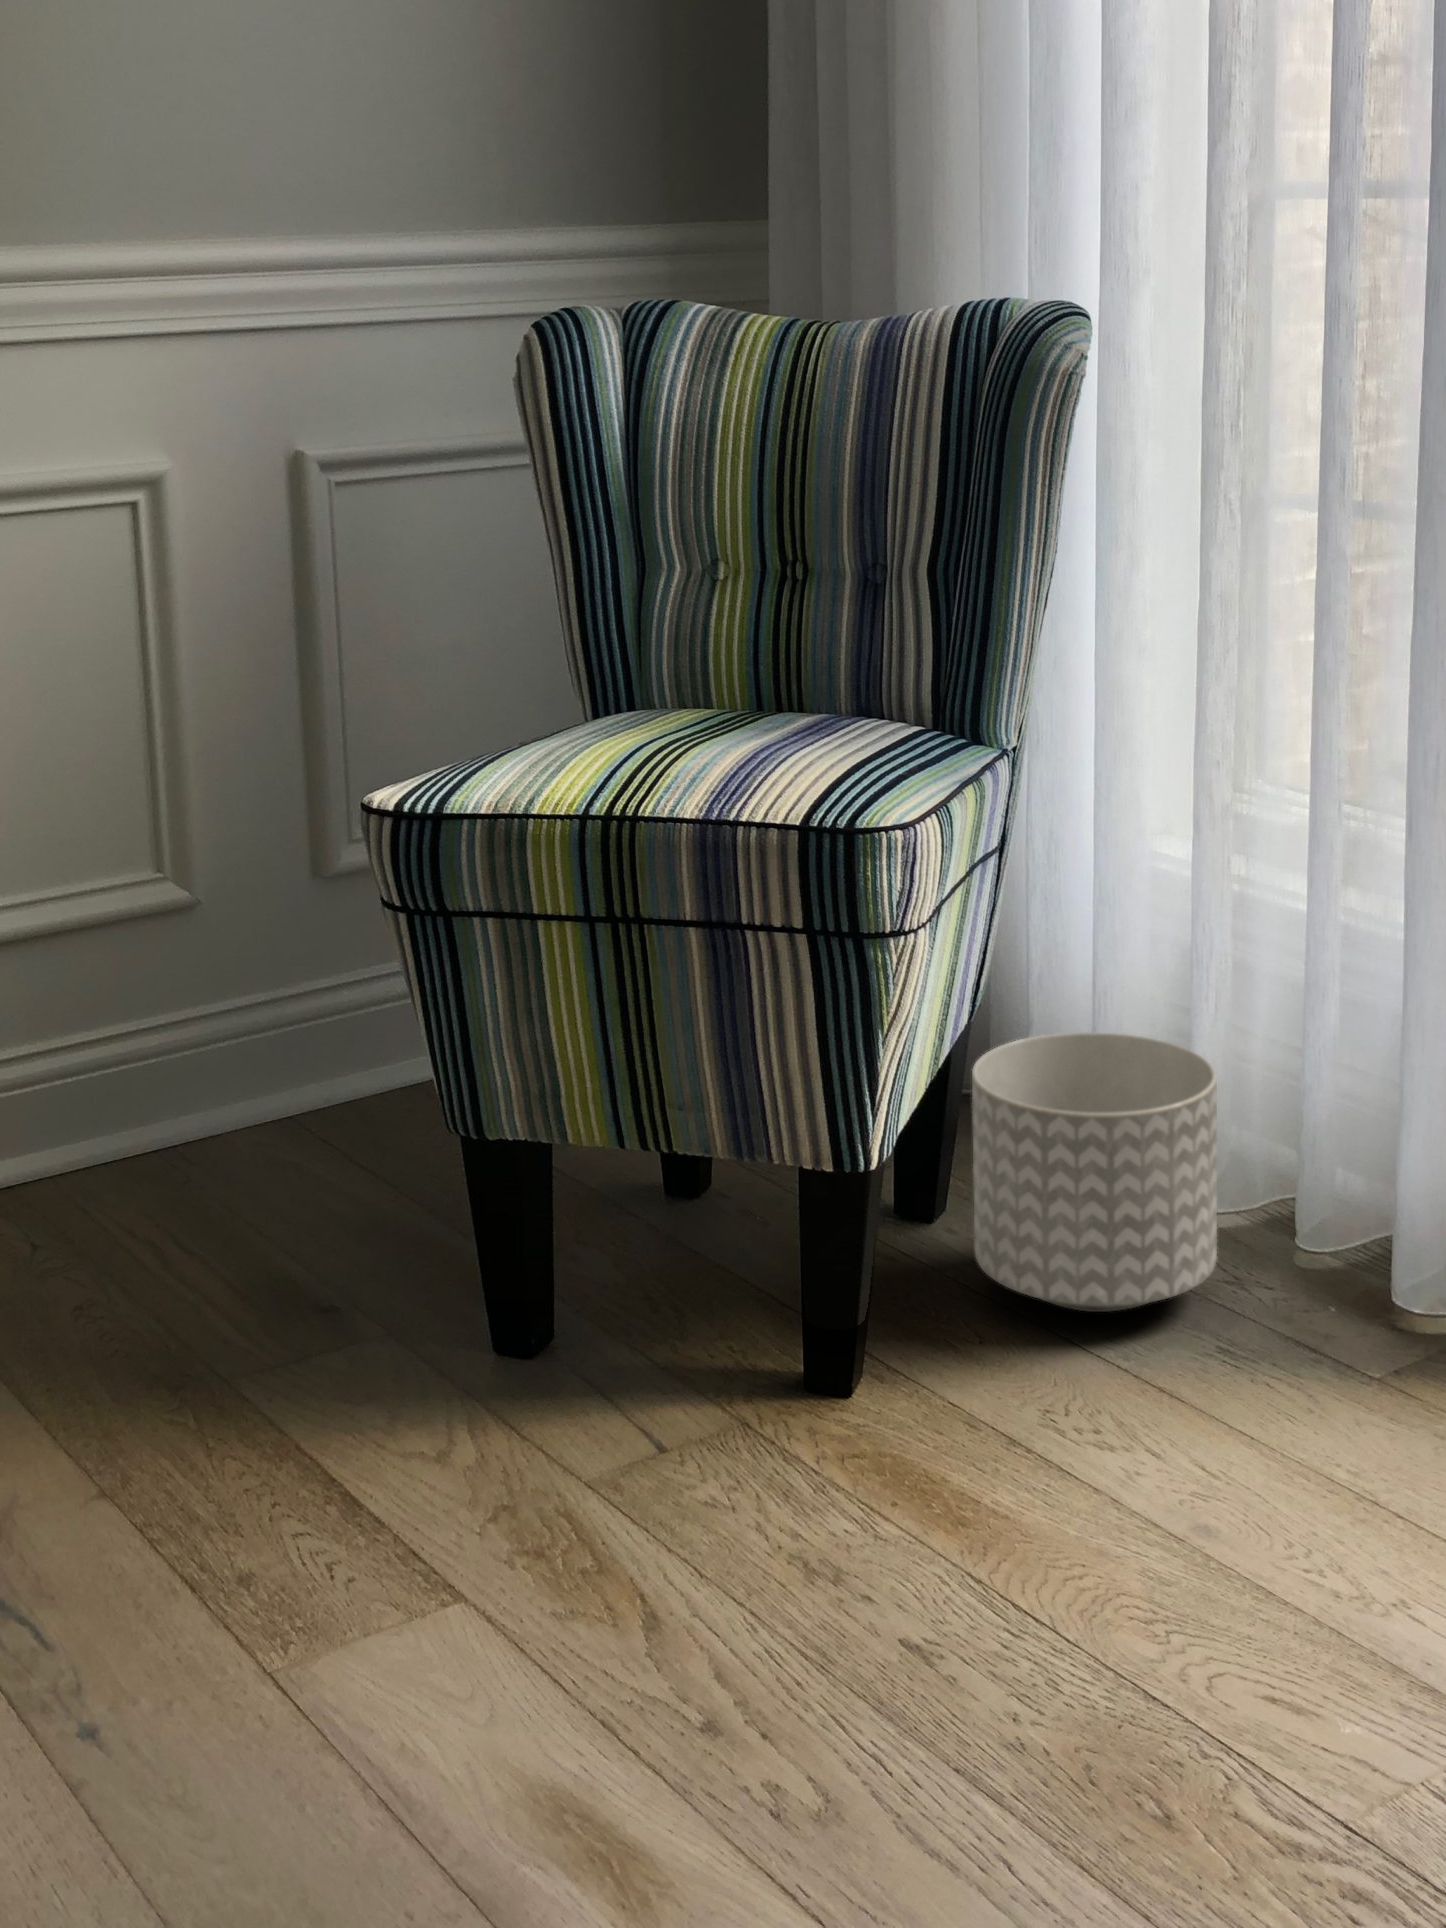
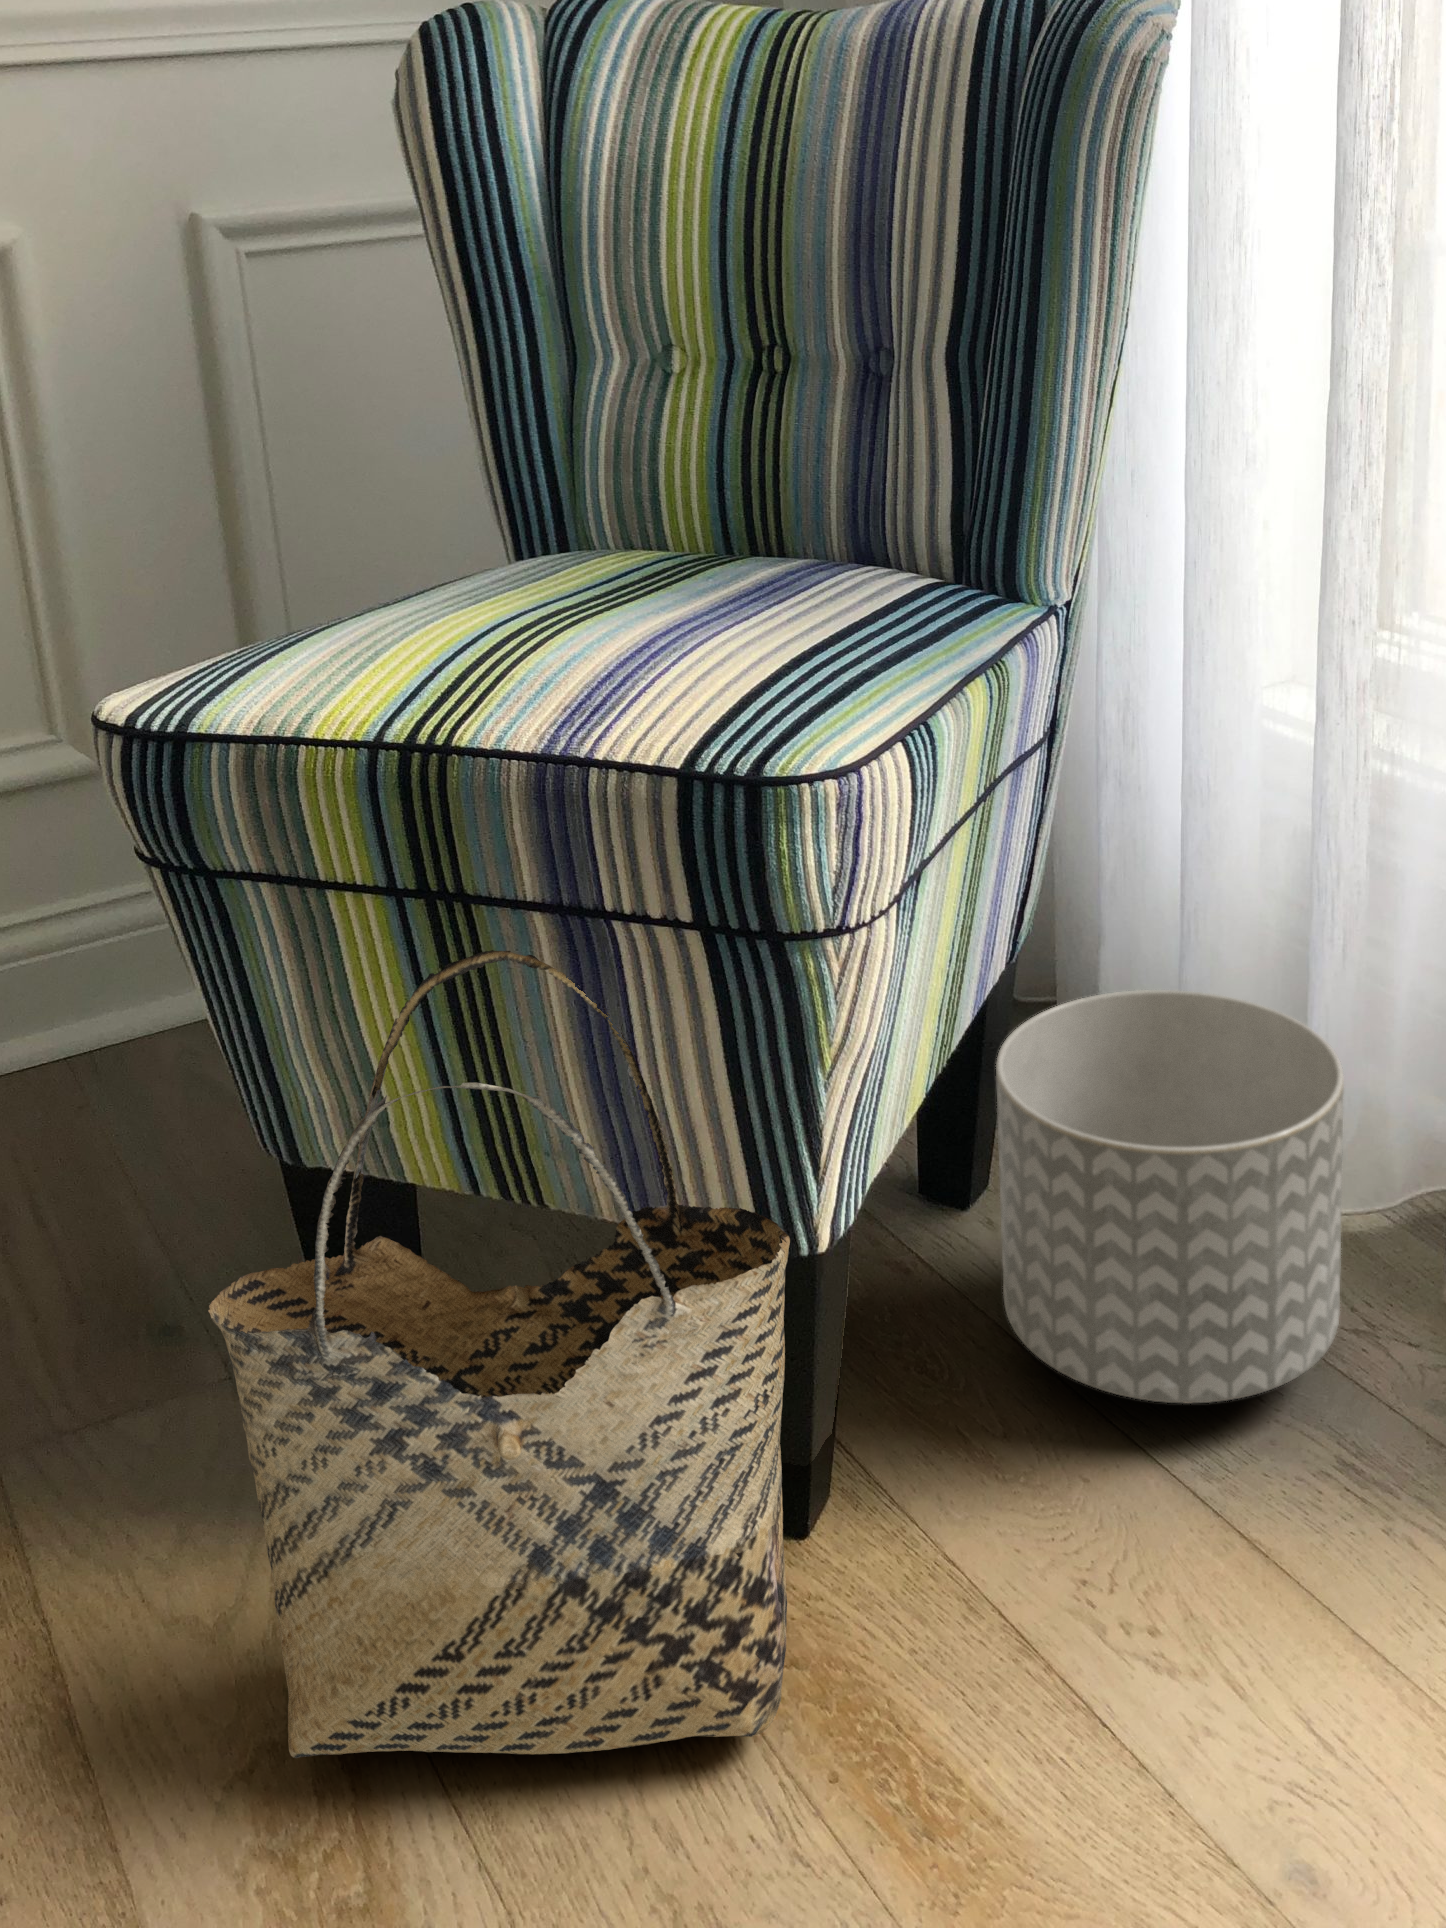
woven basket: none [481,955,862,1507] -> present [208,950,790,1758]

